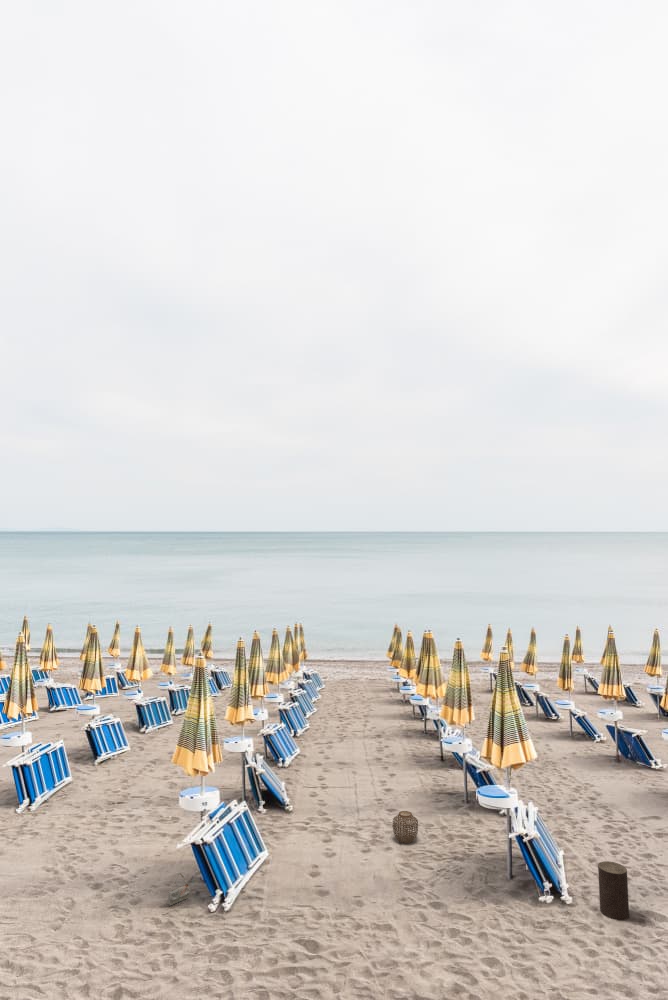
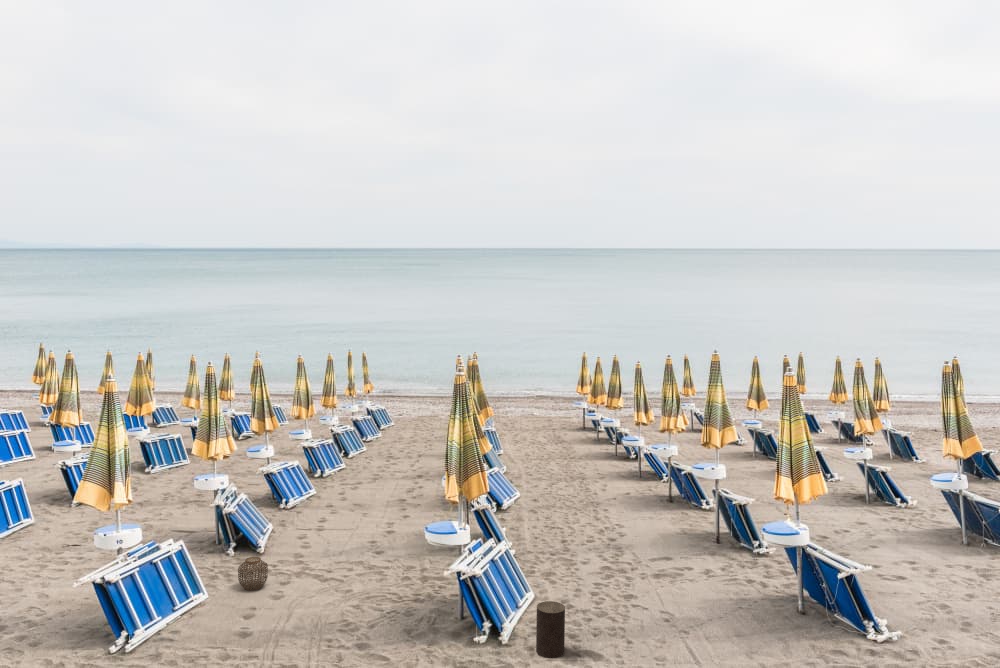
woven basket: present [393,811,418,843] -> present [238,557,268,591]
bag: present [167,873,190,905] -> none [68,614,99,647]

